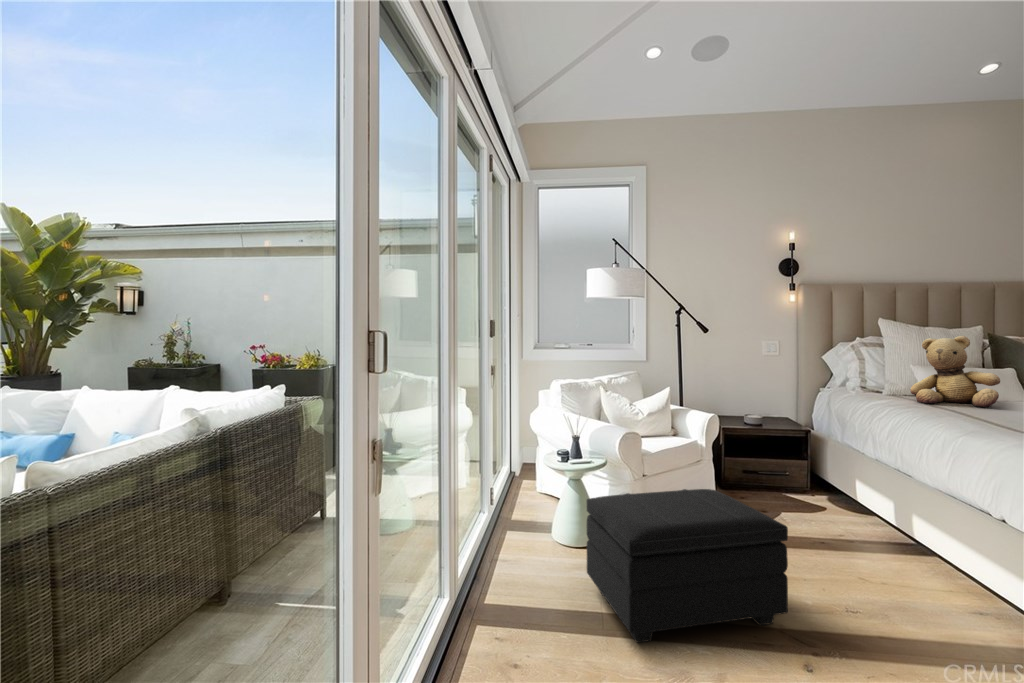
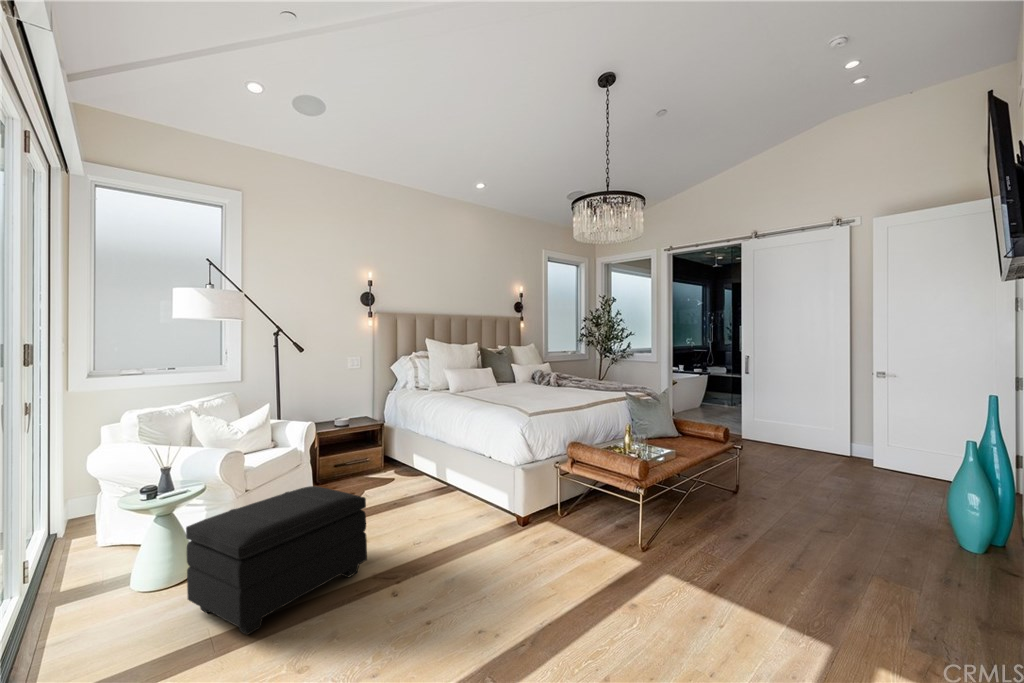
teddy bear: present [910,336,1000,407] -> none [441,351,481,396]

